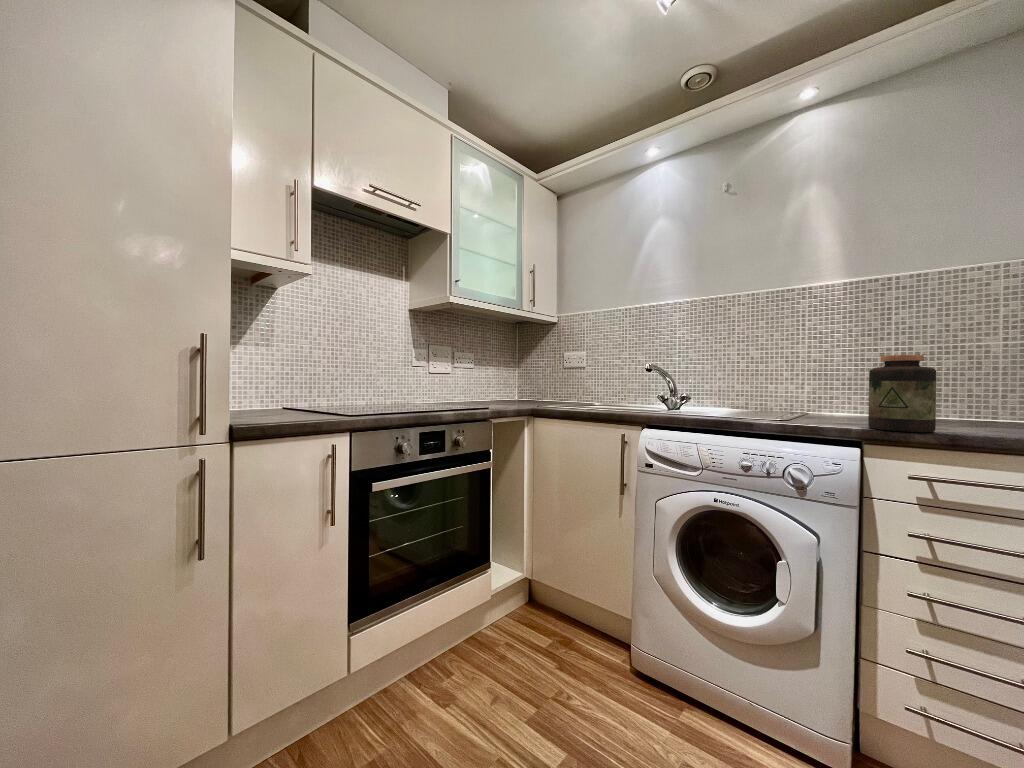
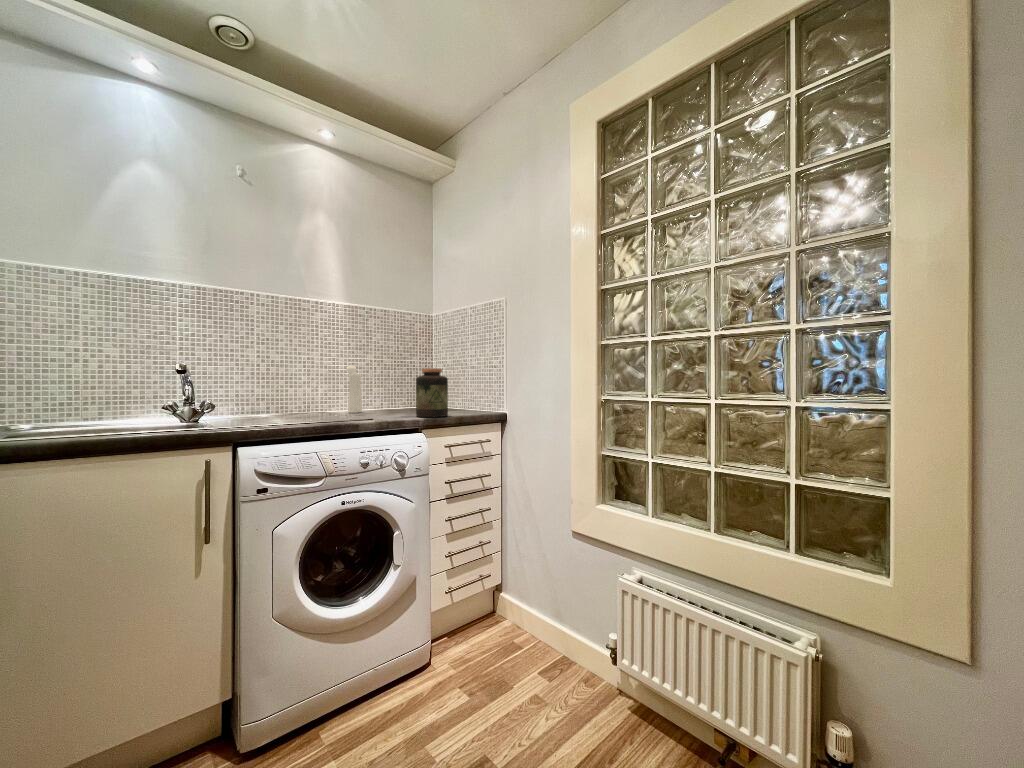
pepper mill: none [826,358,856,417] -> present [346,366,362,413]

